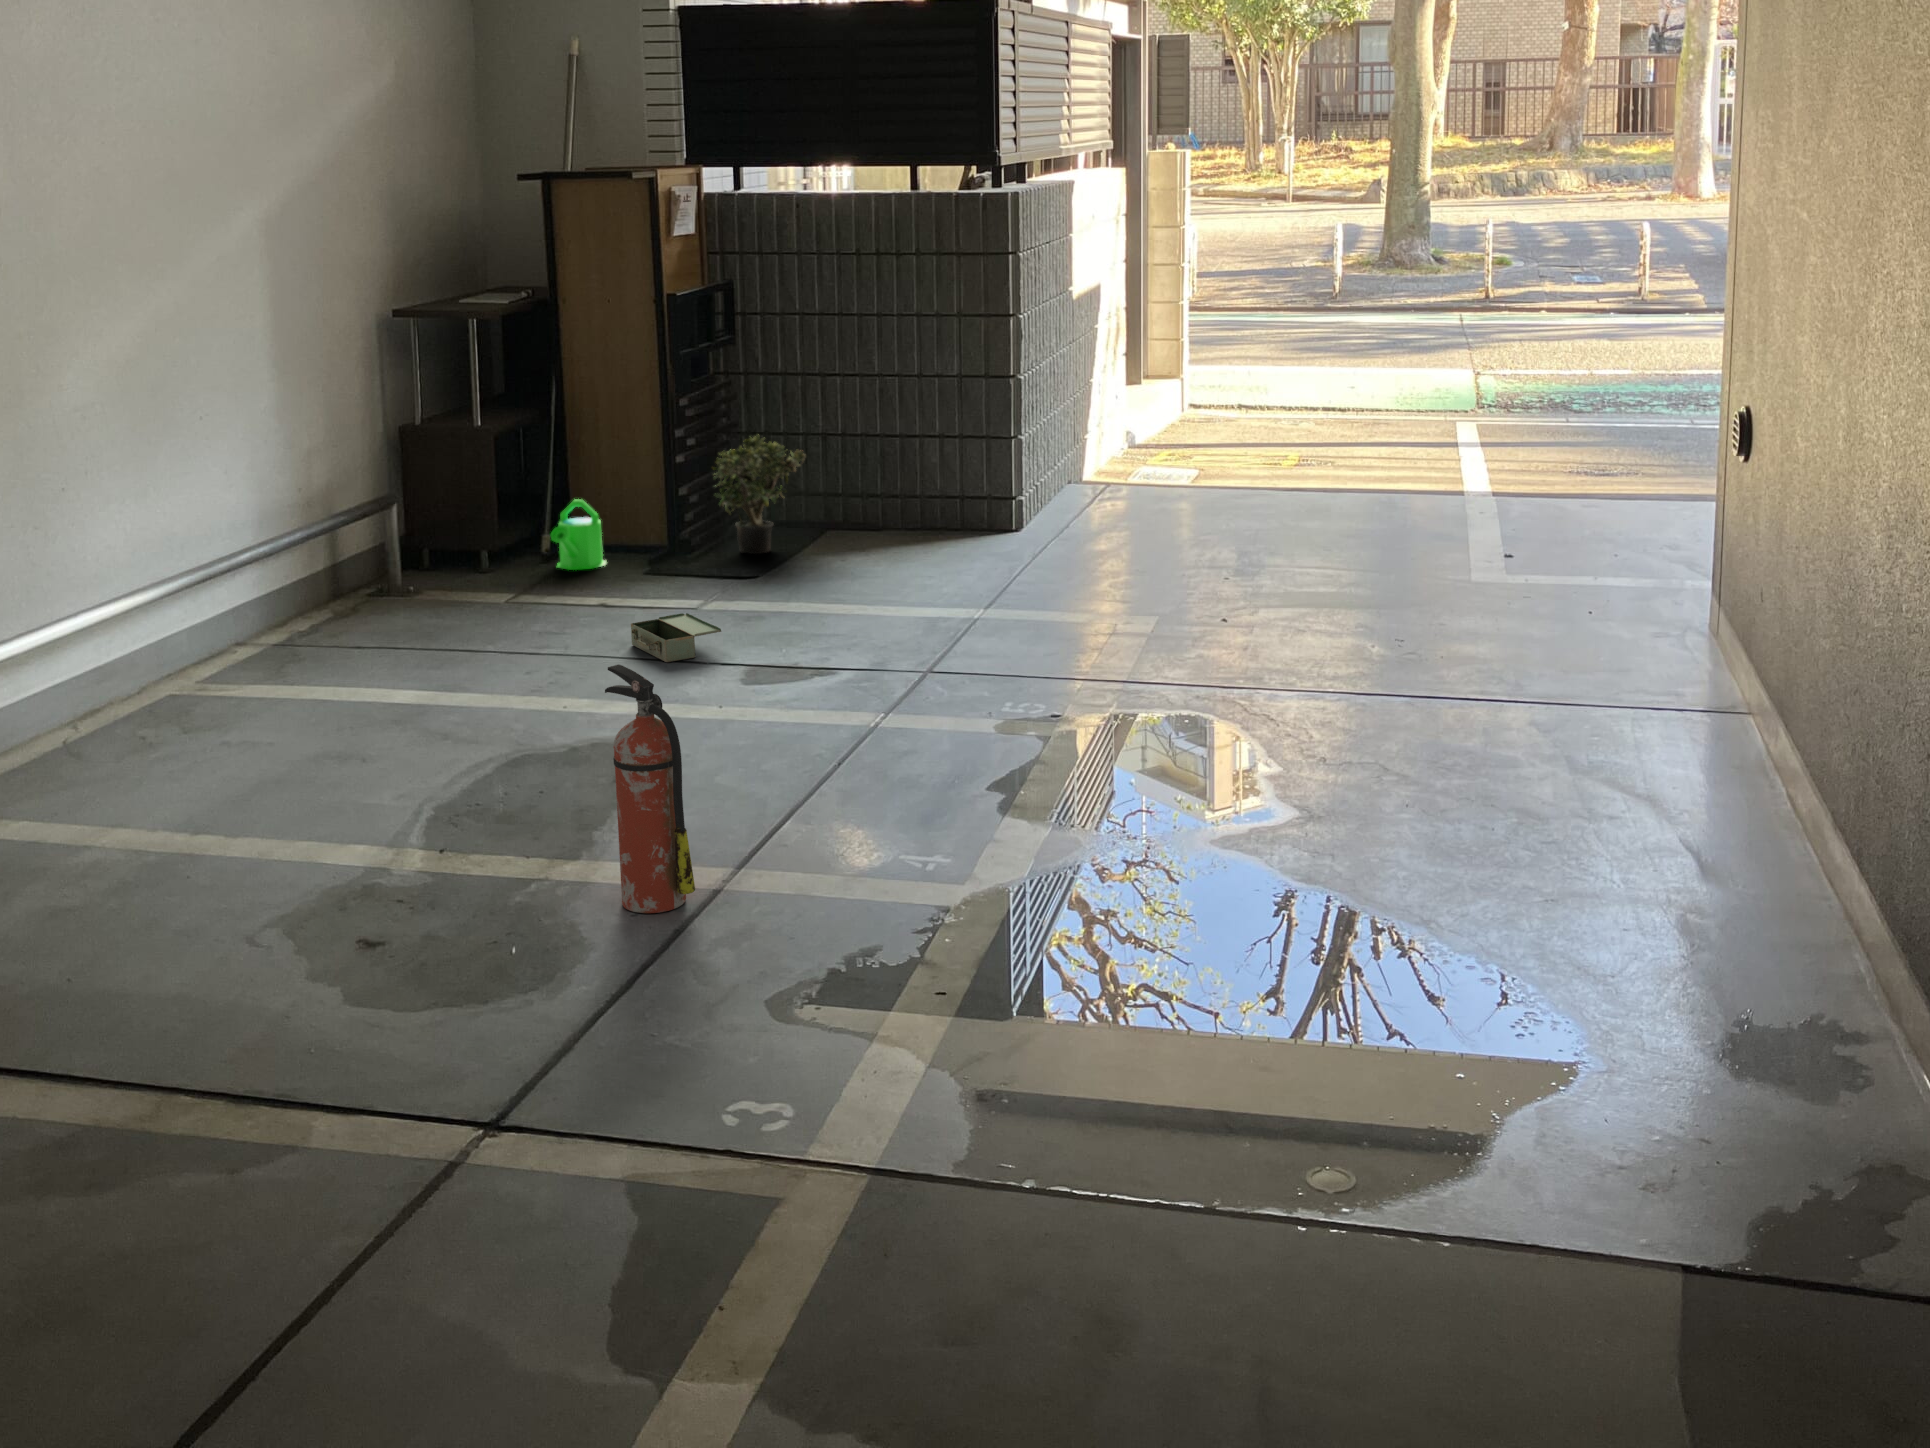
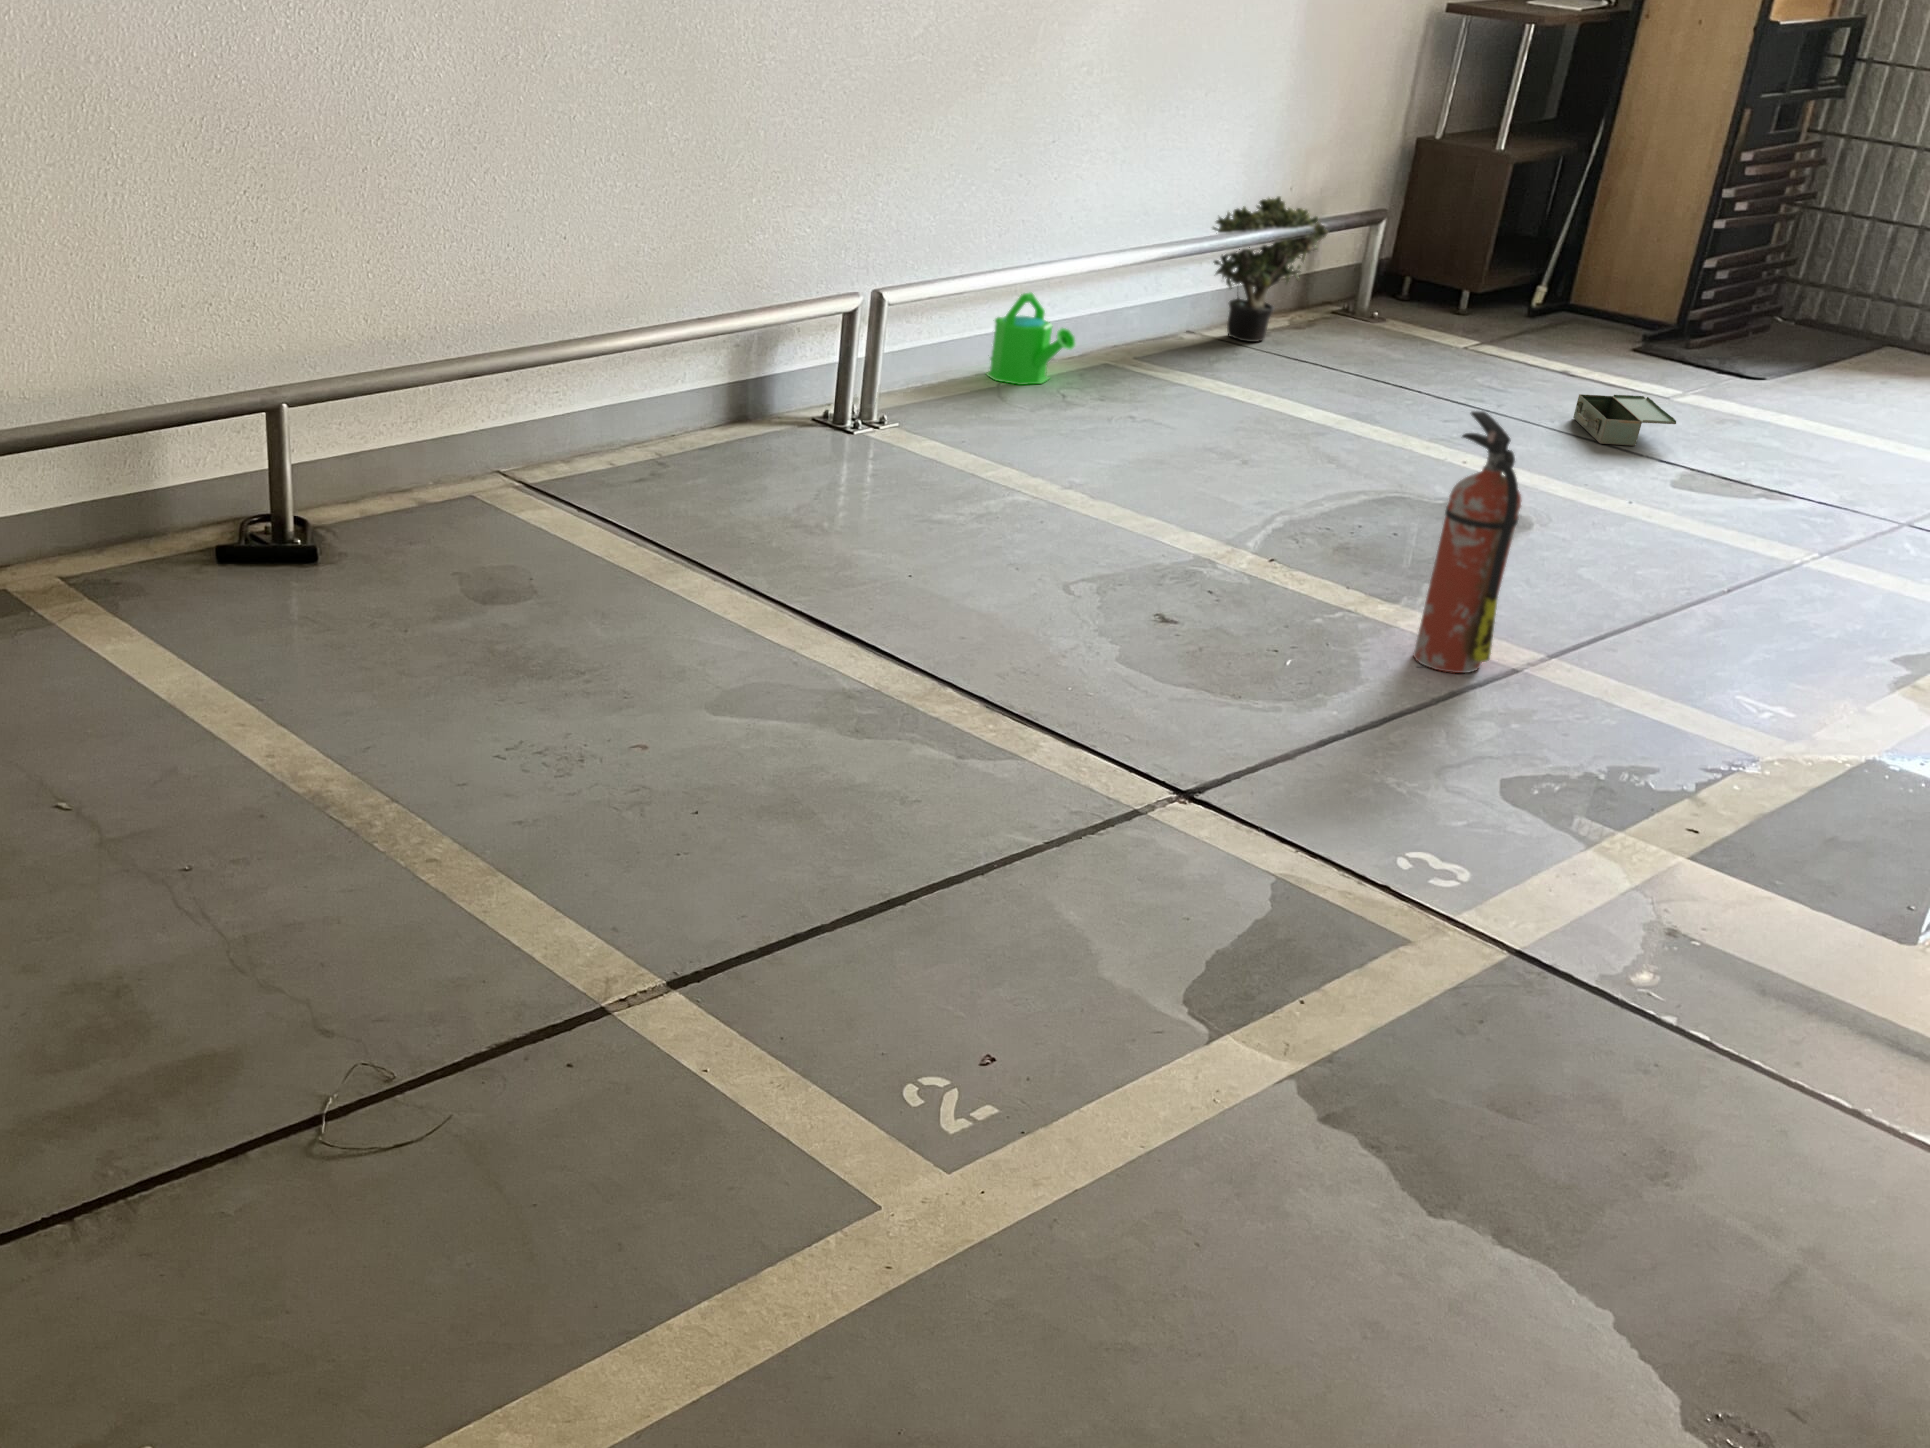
potted plant: present [713,435,805,554] -> present [1213,197,1328,342]
watering can: present [551,499,606,570] -> present [987,293,1075,385]

